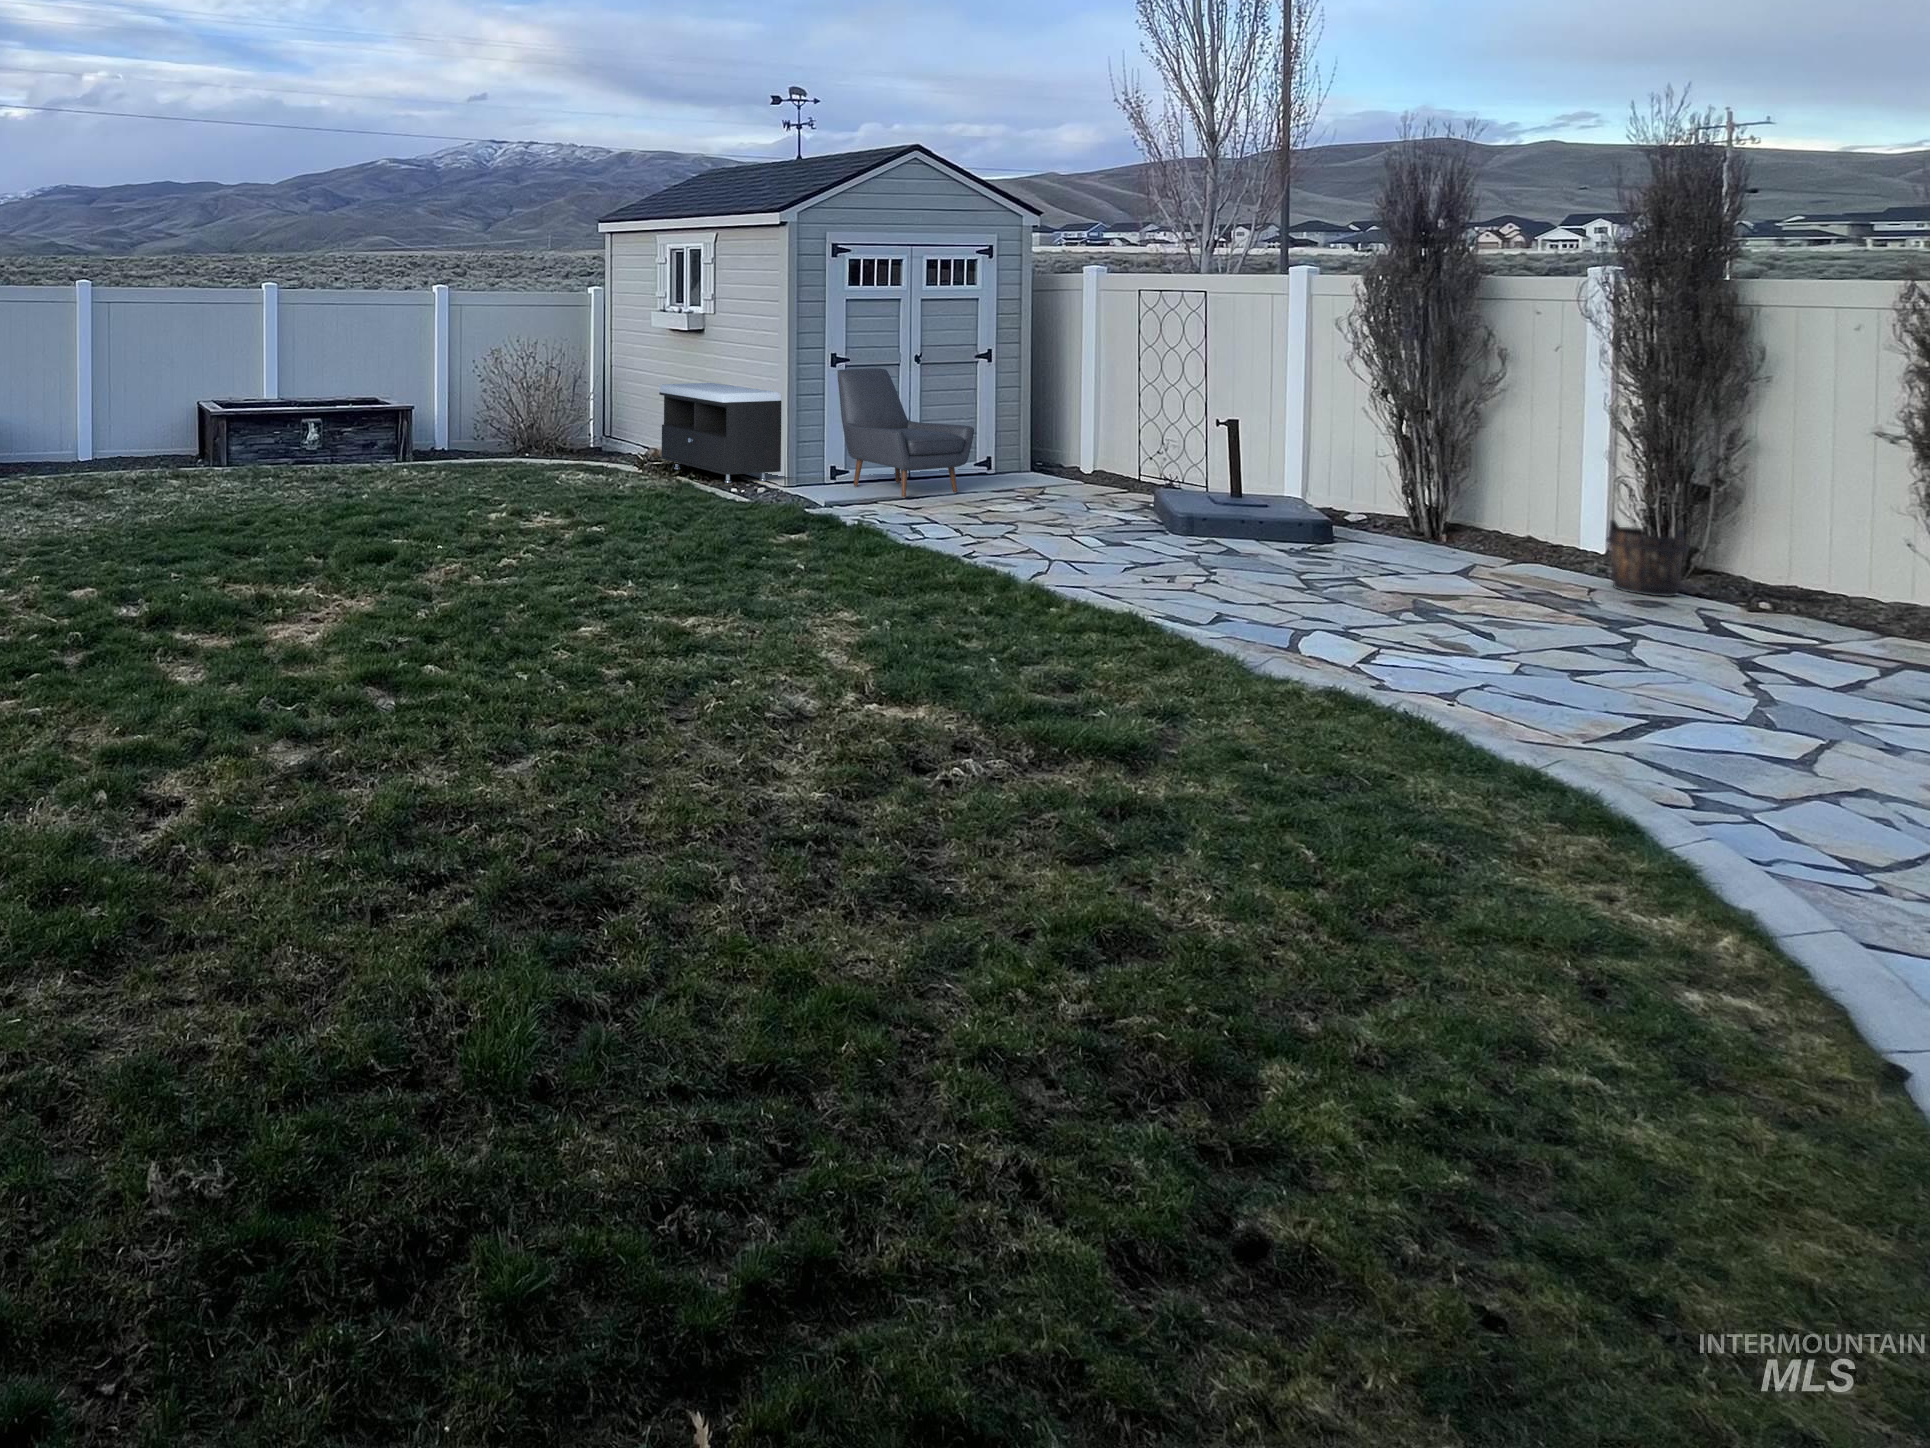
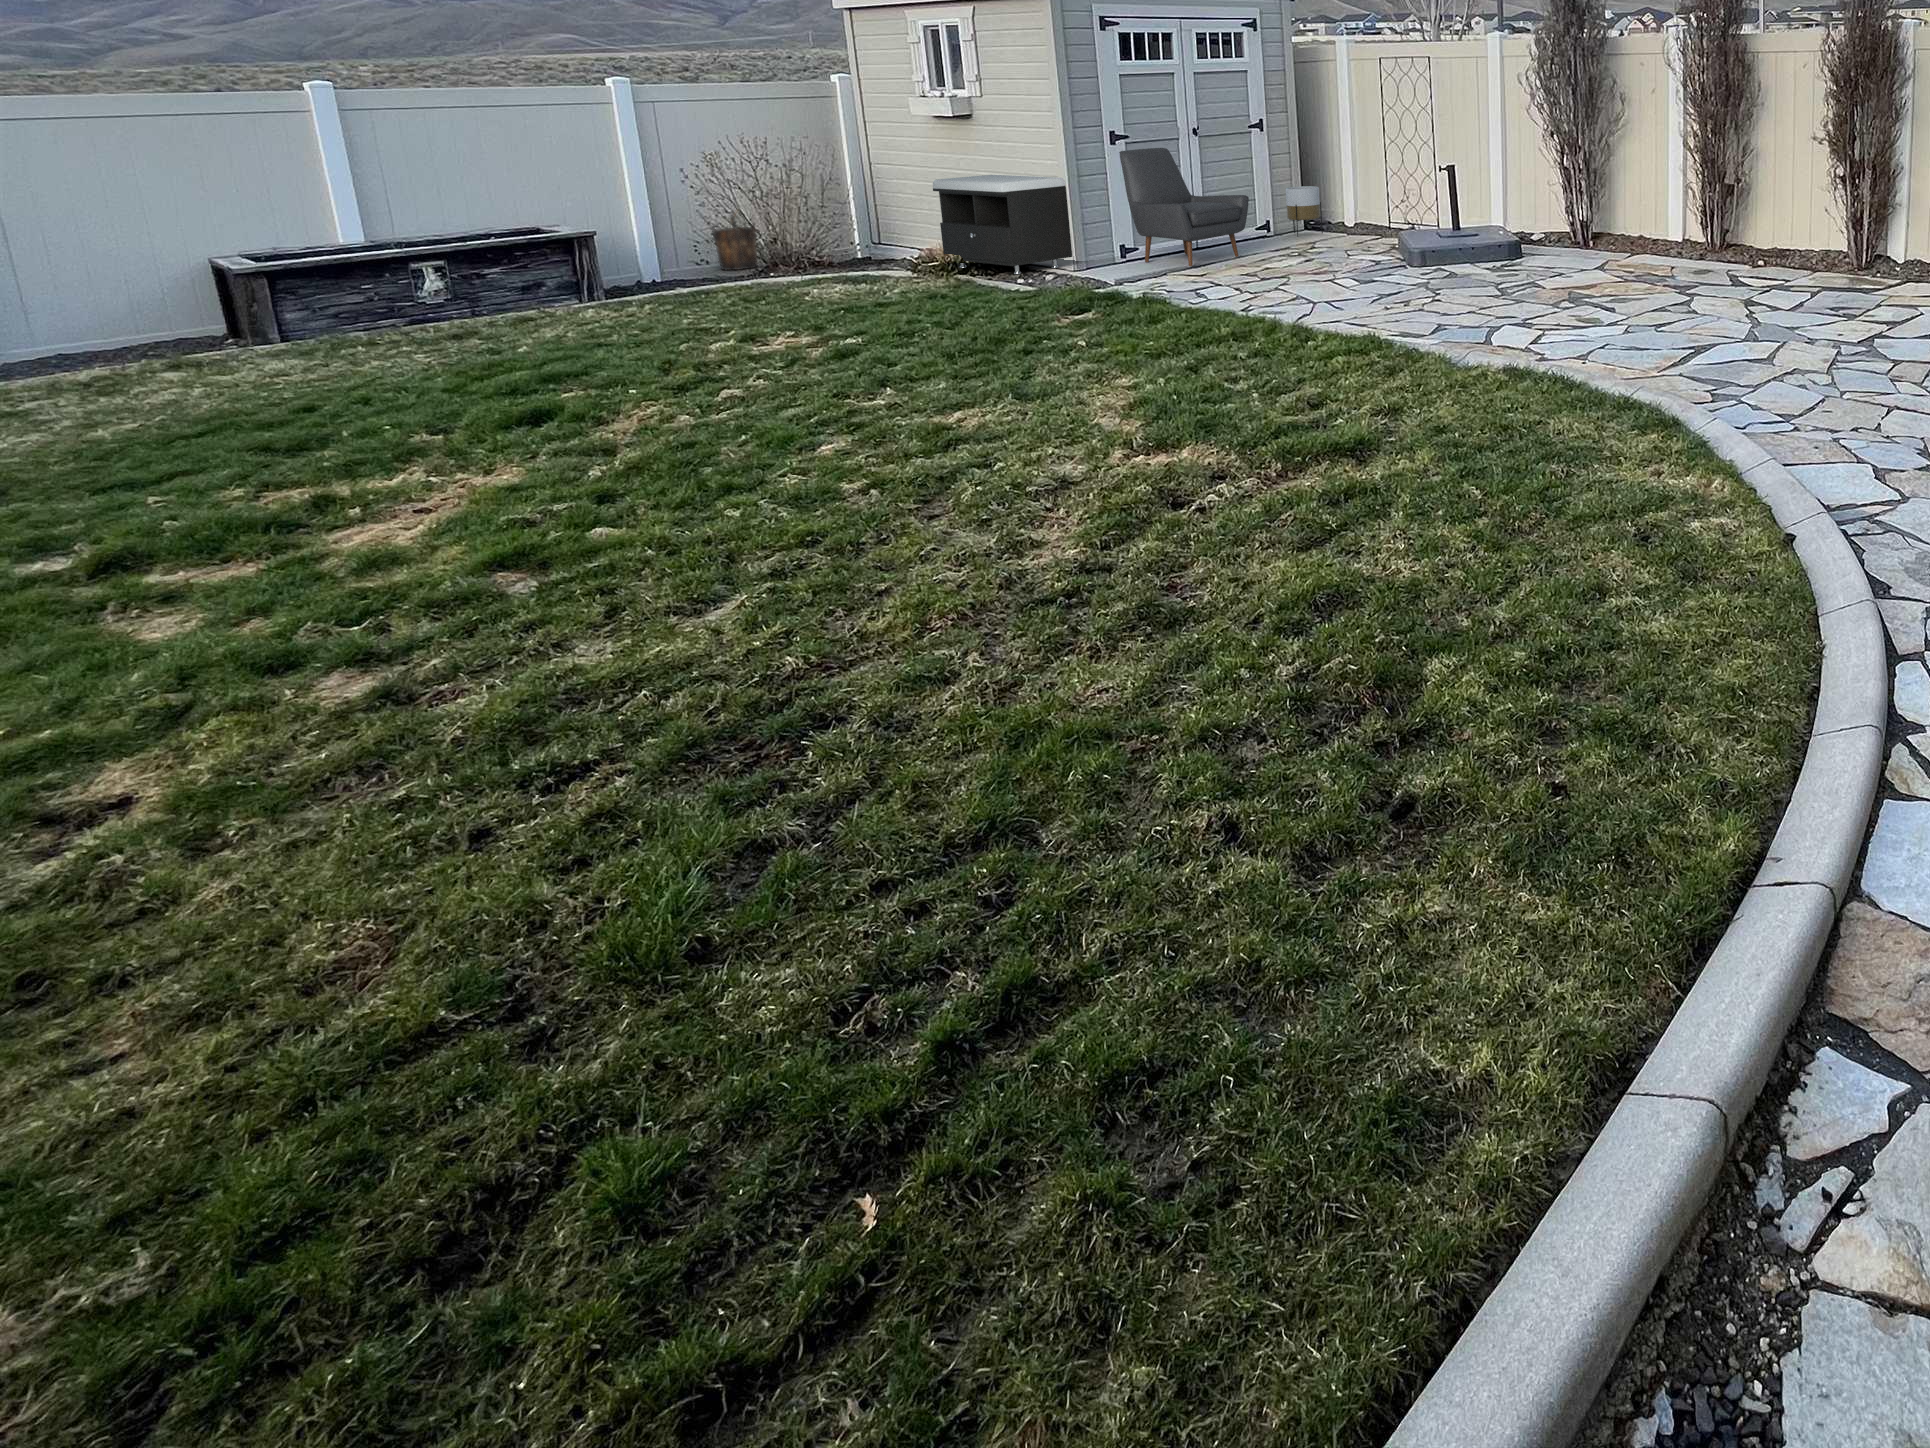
planter: none [1014,420,1058,476] -> present [1286,186,1323,237]
bucket: present [1607,520,1688,597] -> present [712,213,758,270]

